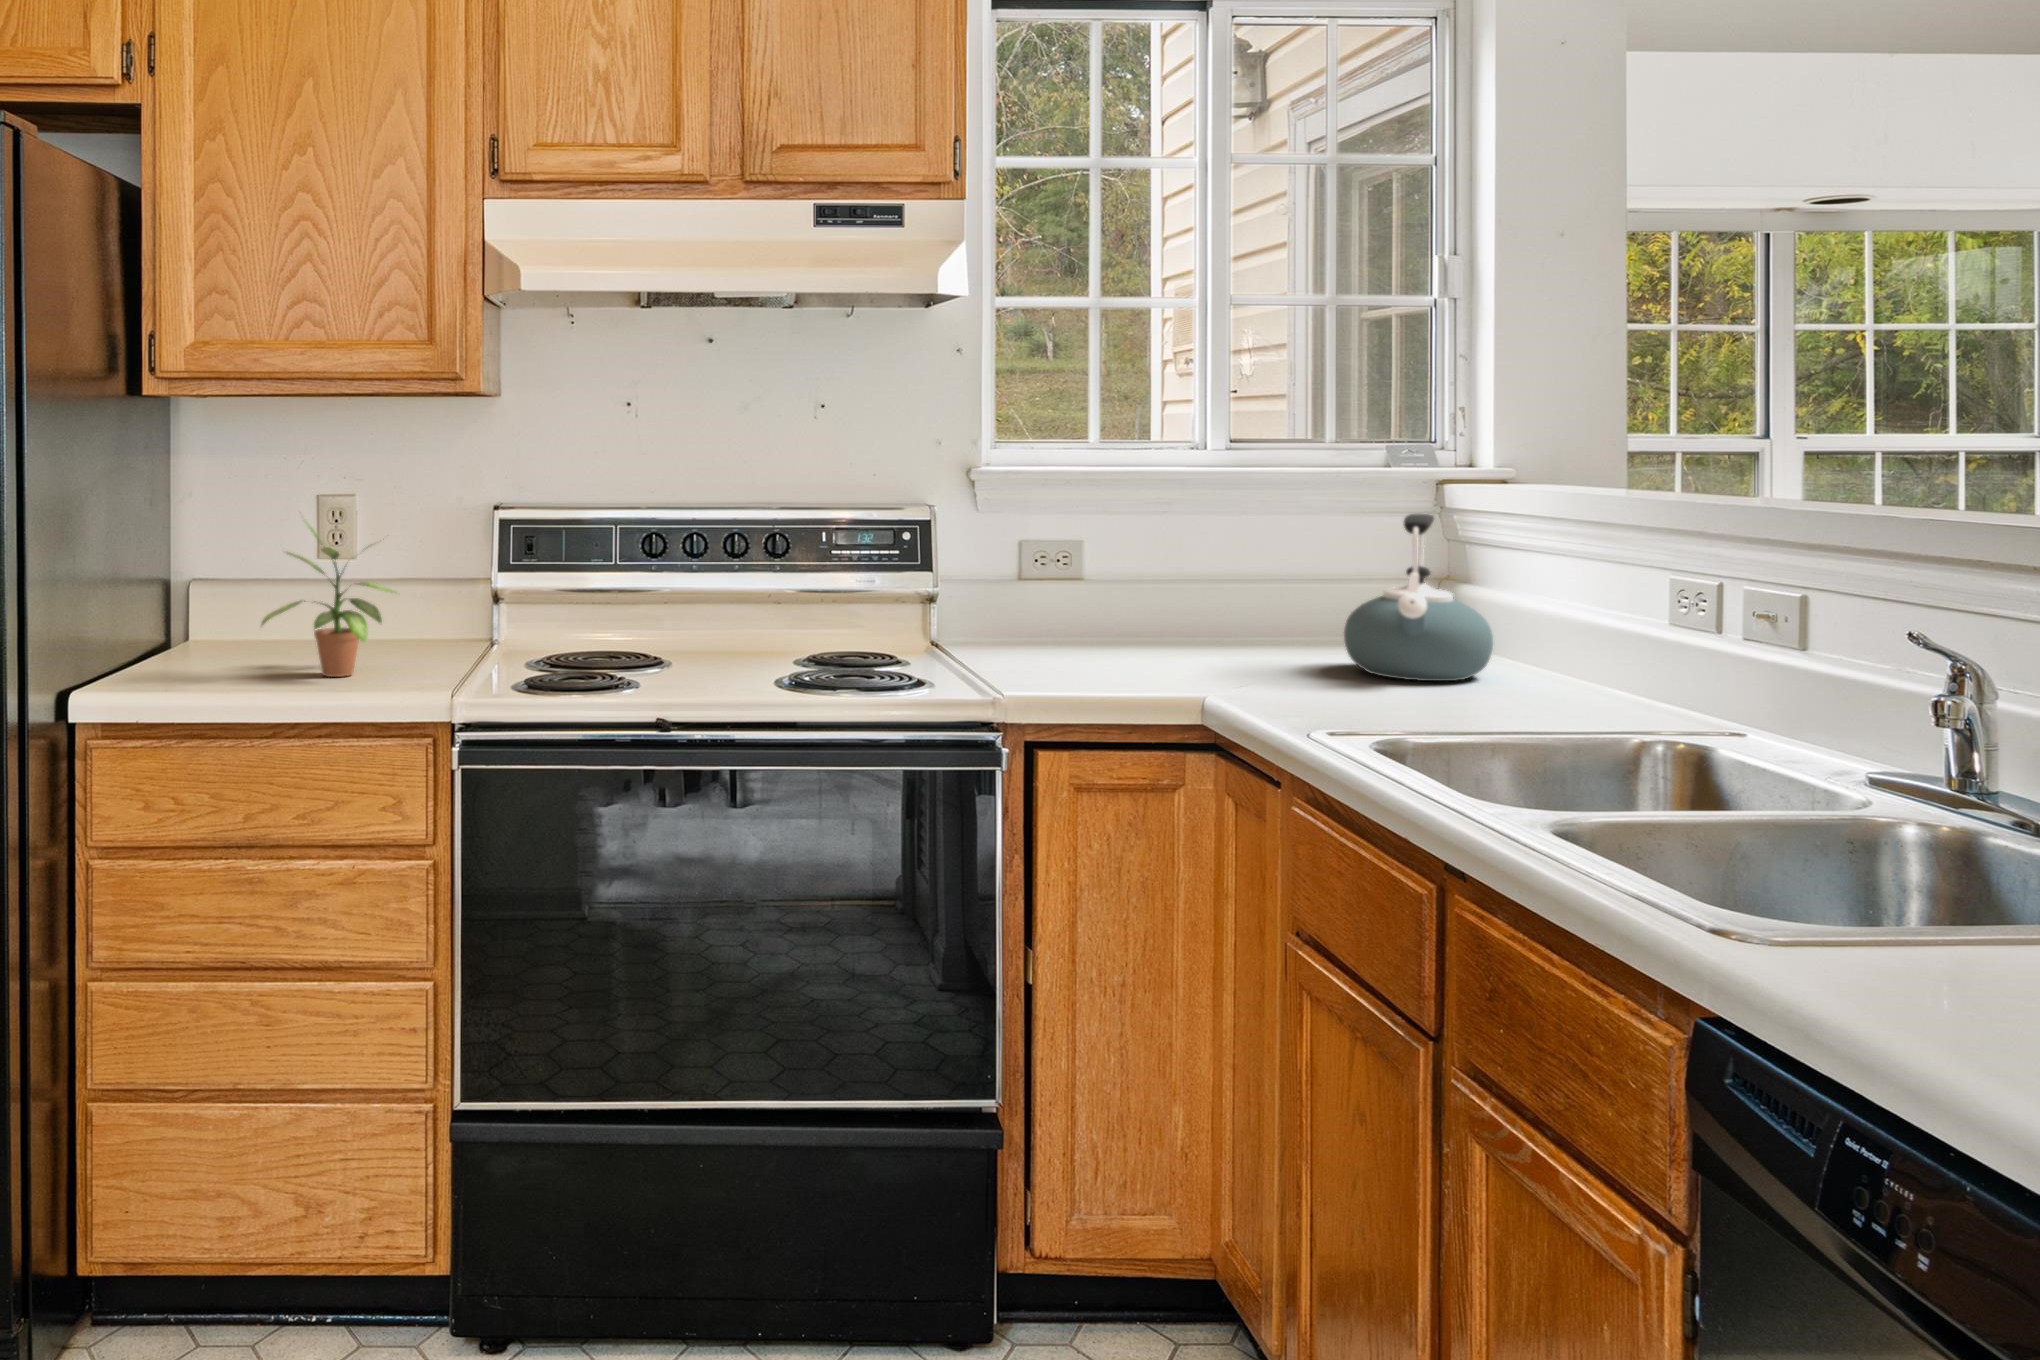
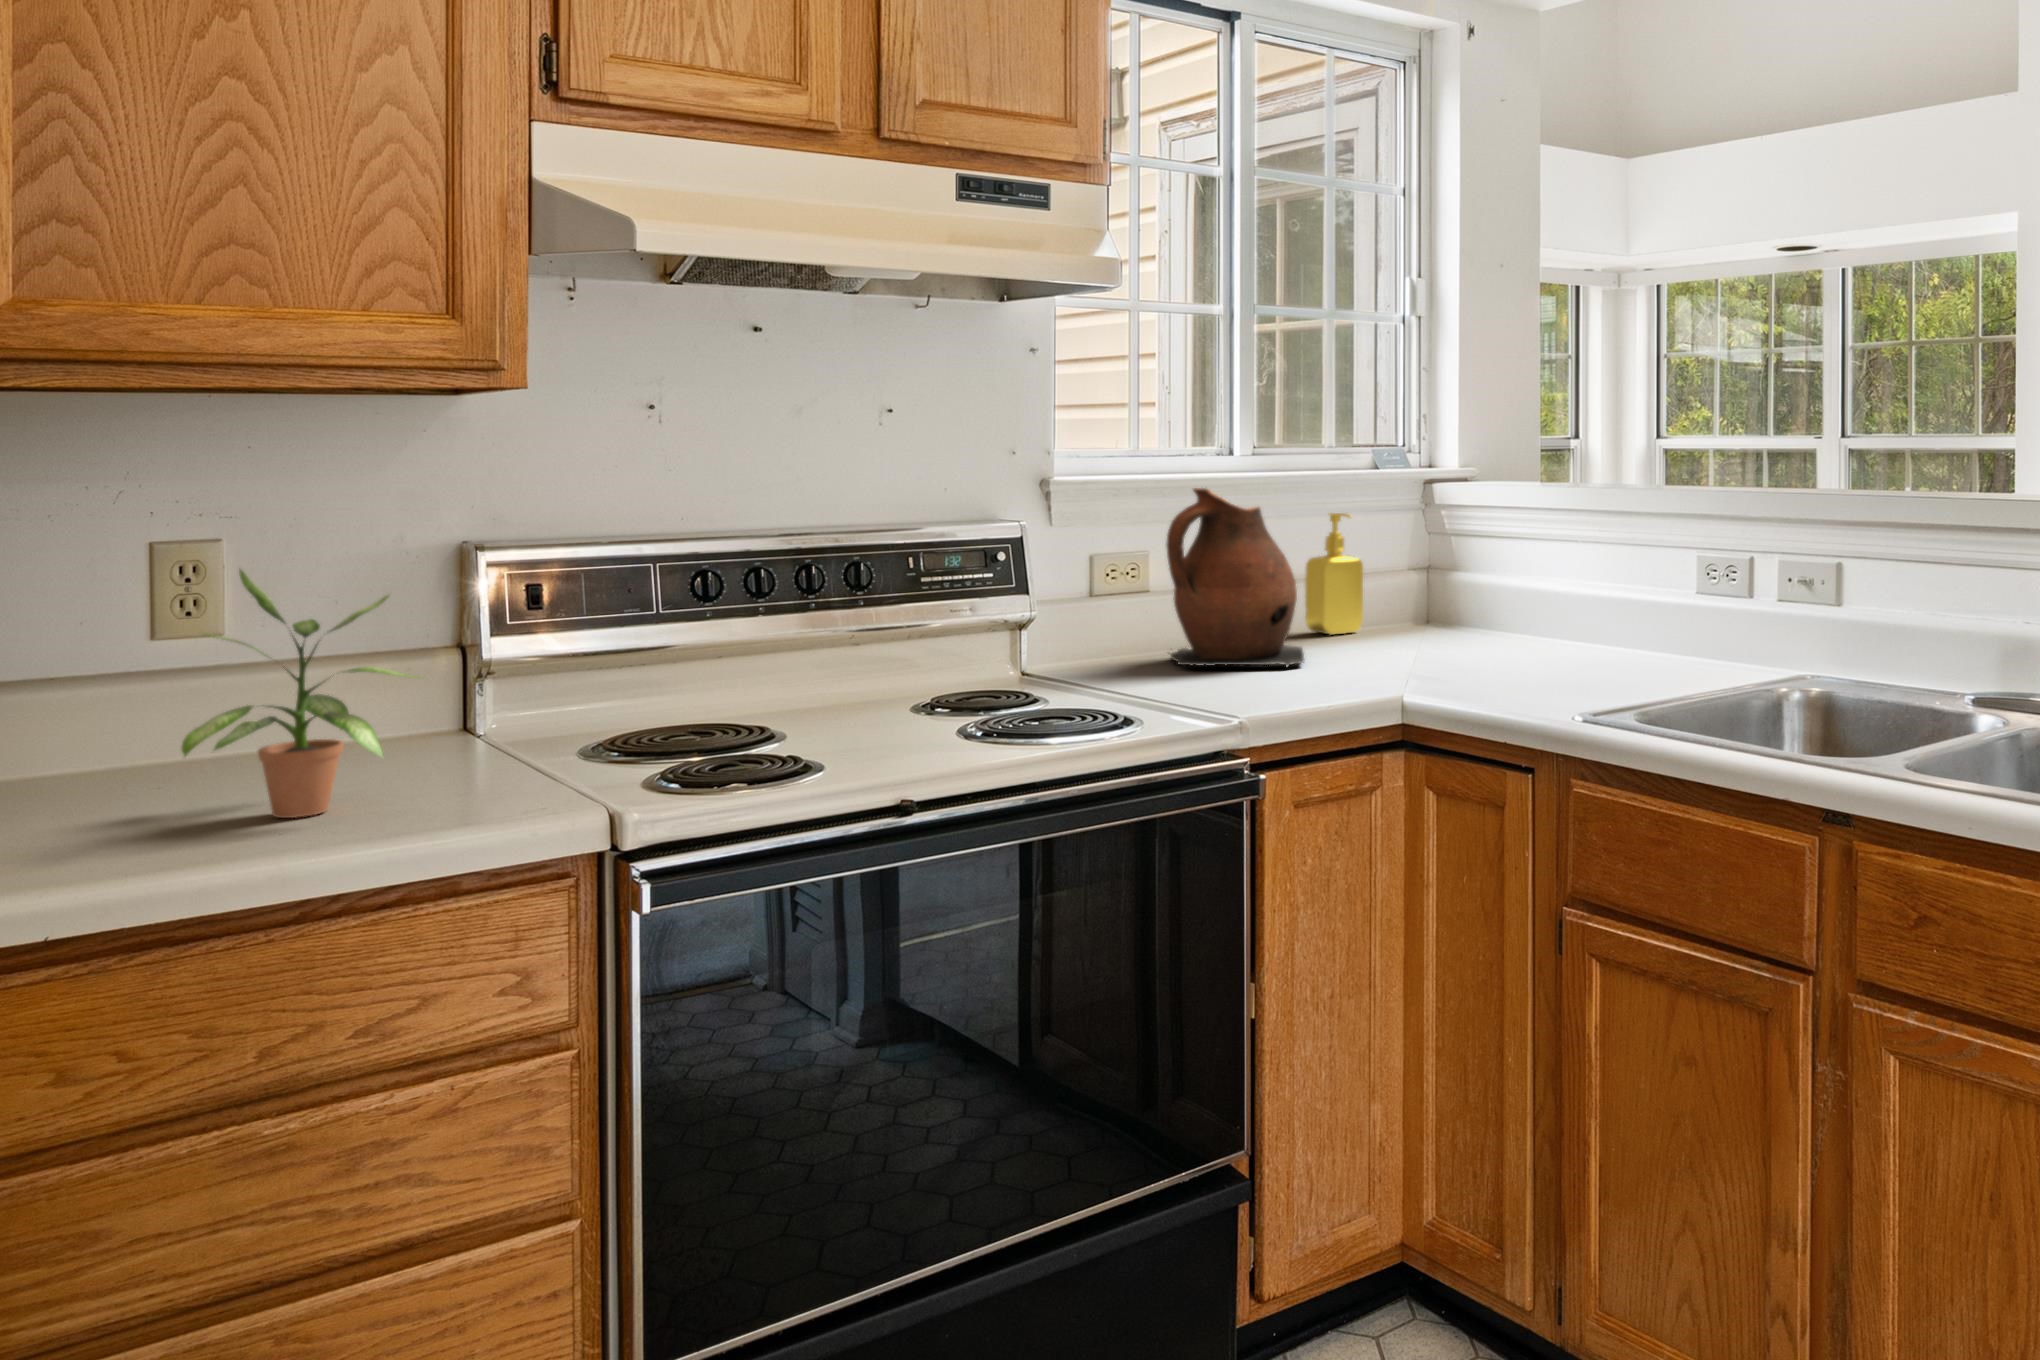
ceramic pitcher: none [1064,482,1226,665] -> present [1167,488,1304,667]
soap dispenser: none [1274,513,1339,641] -> present [1305,513,1363,635]
kettle: present [1344,514,1493,681] -> none [1425,506,1550,657]

